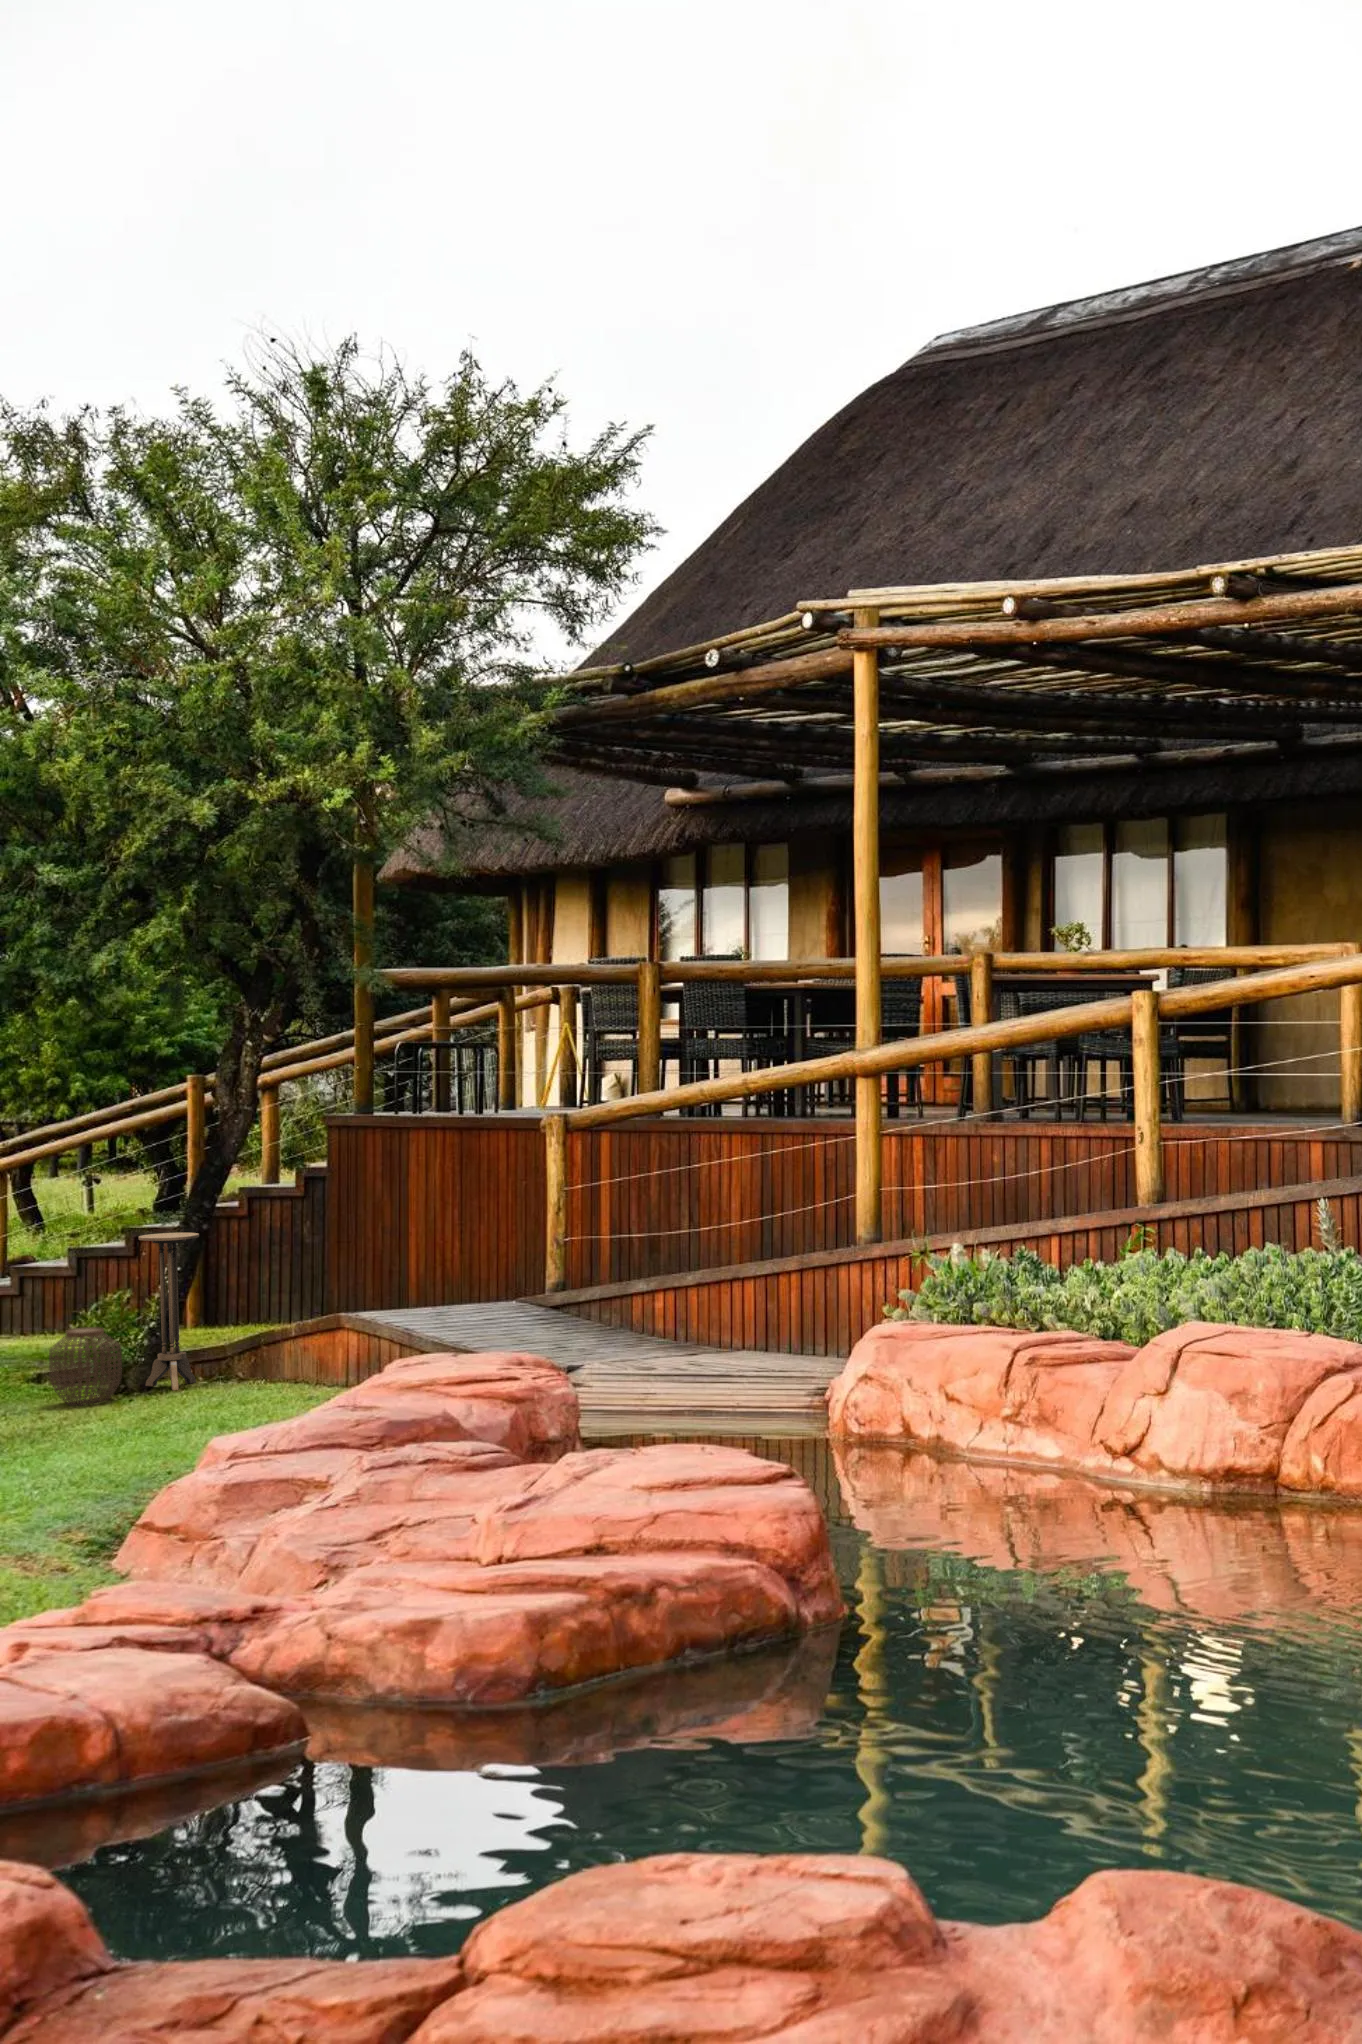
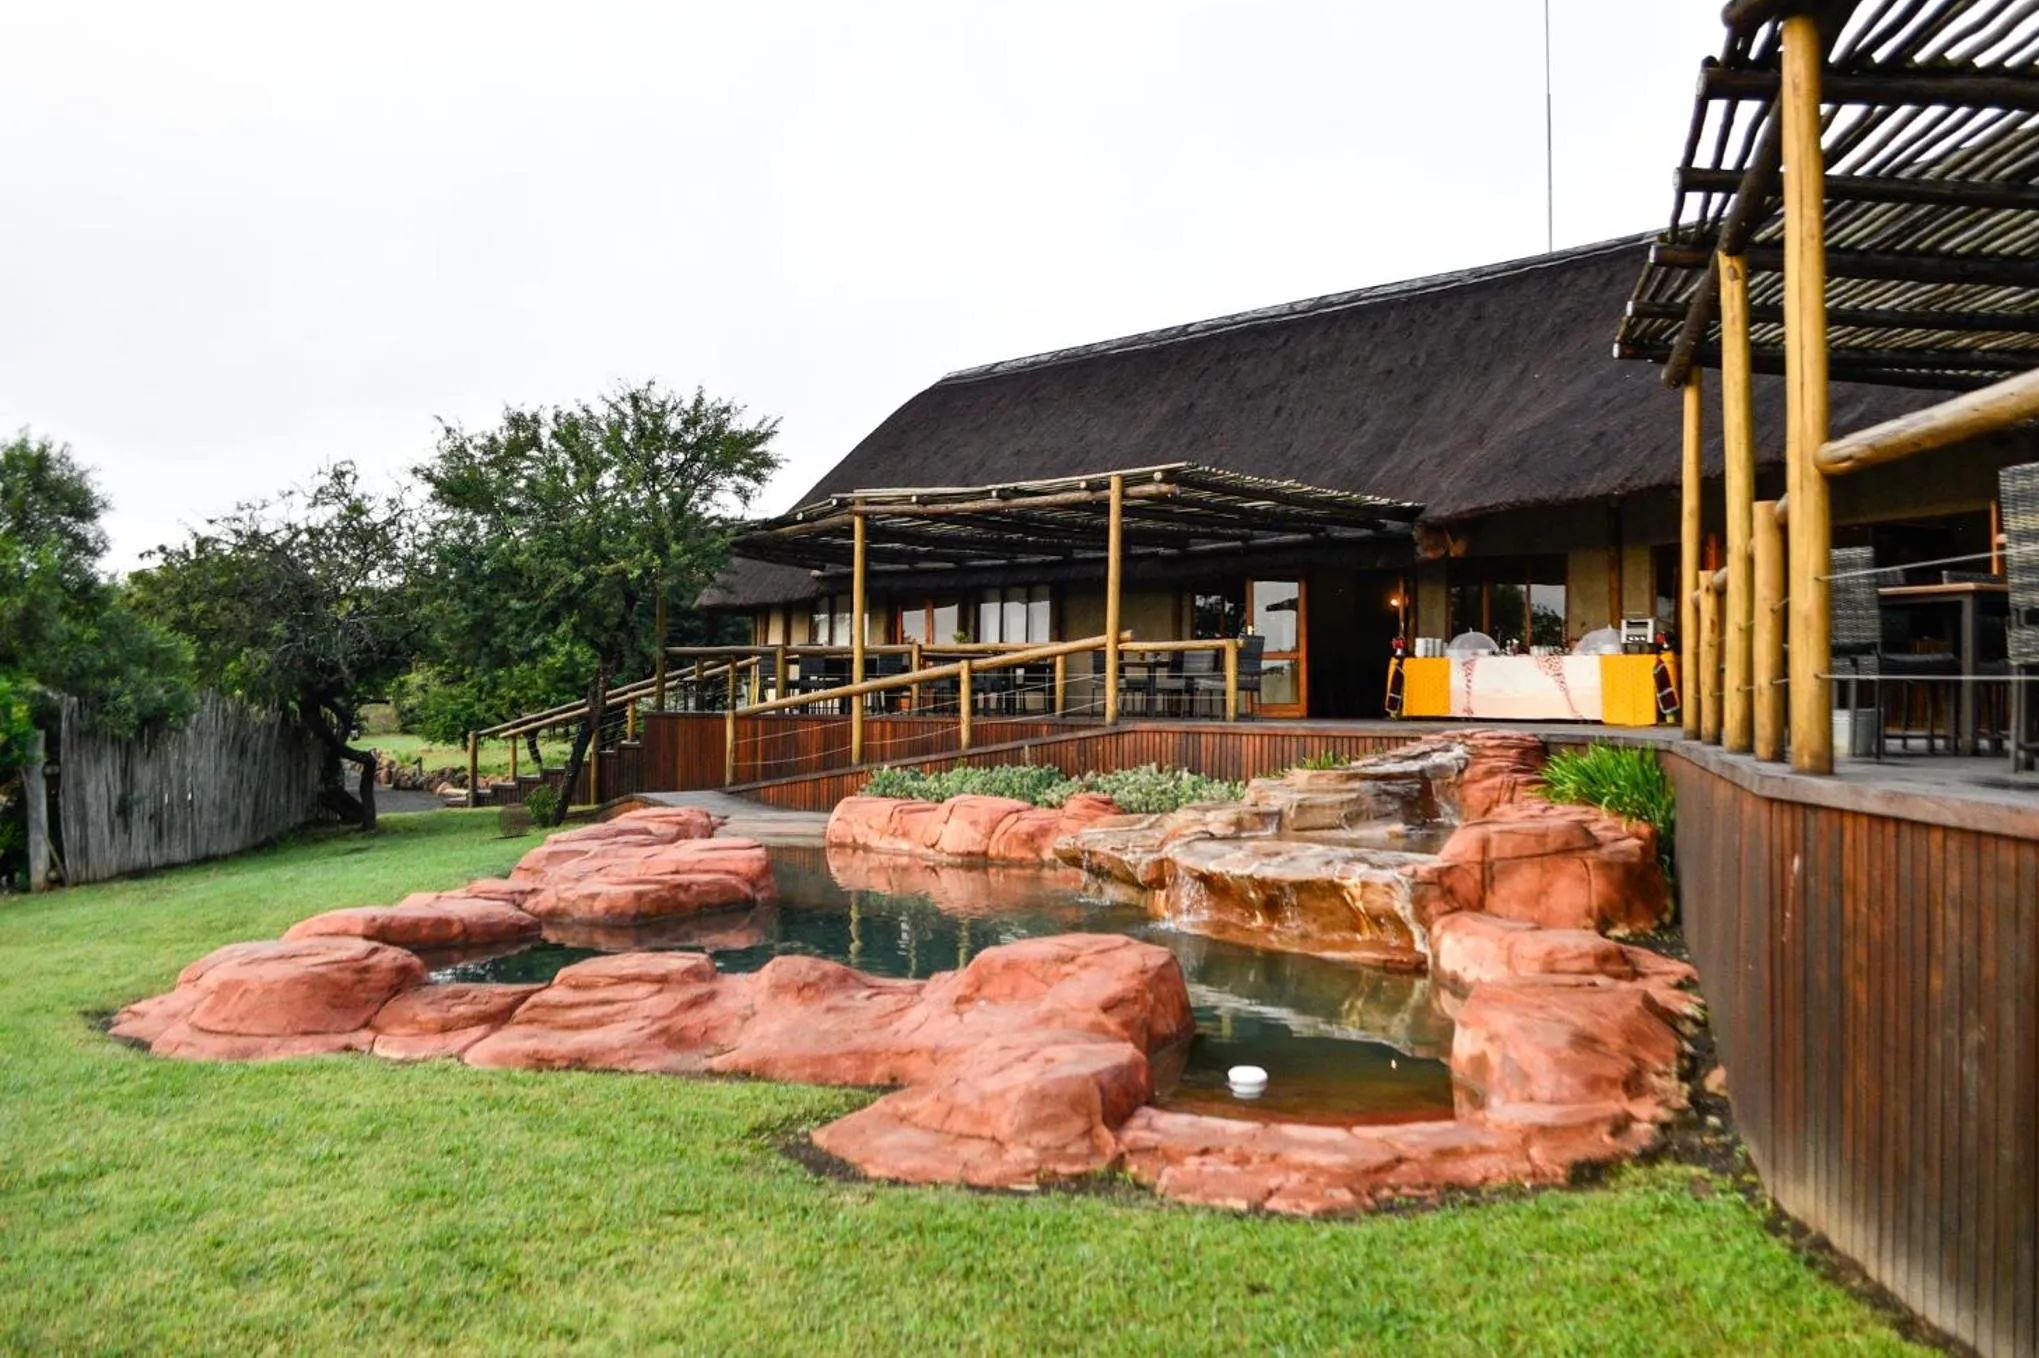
side table: present [139,1233,199,1390] -> none [542,763,570,831]

